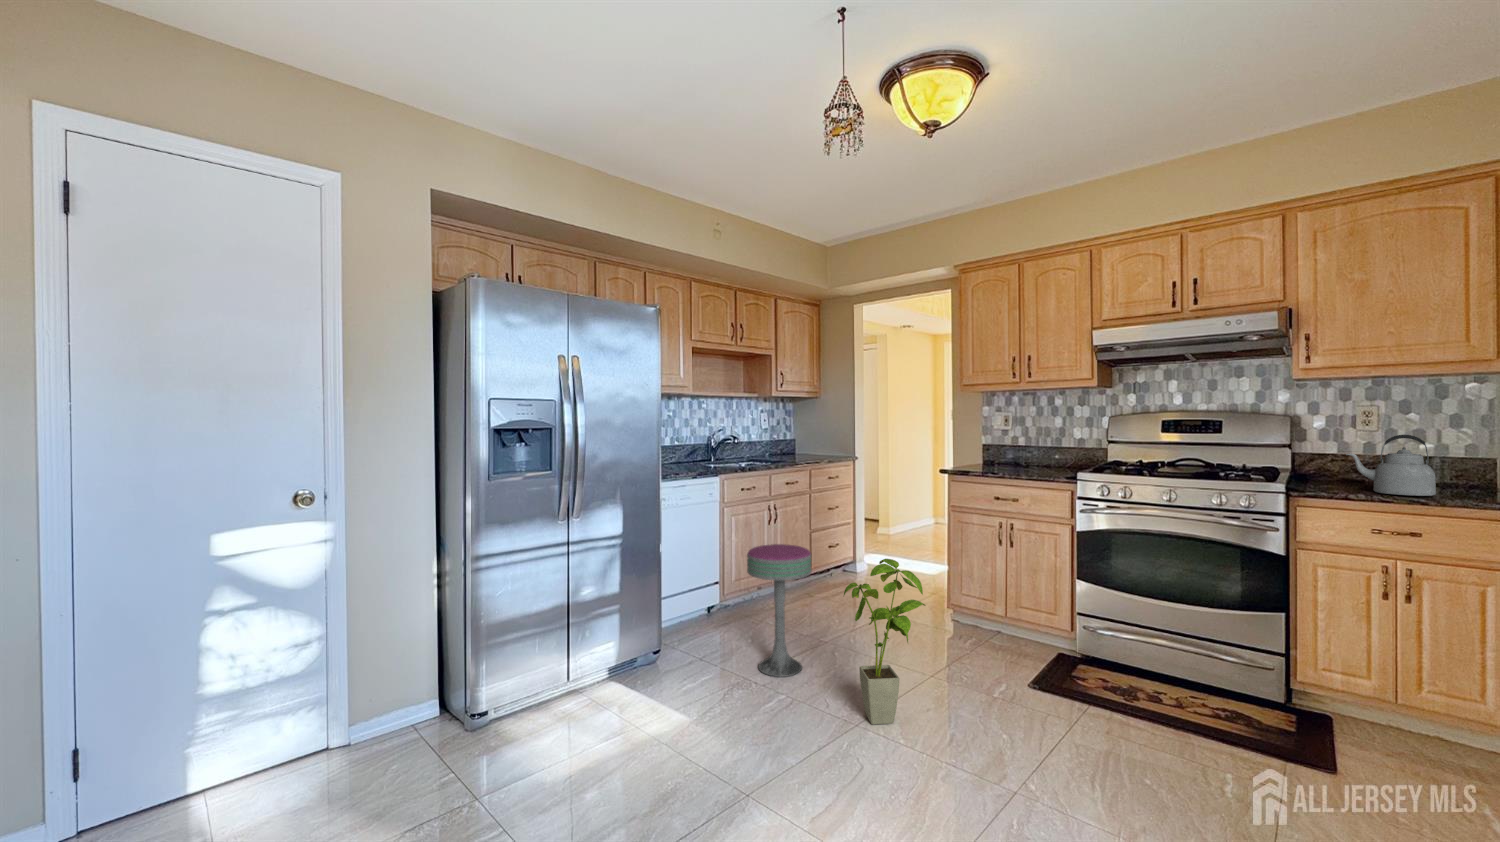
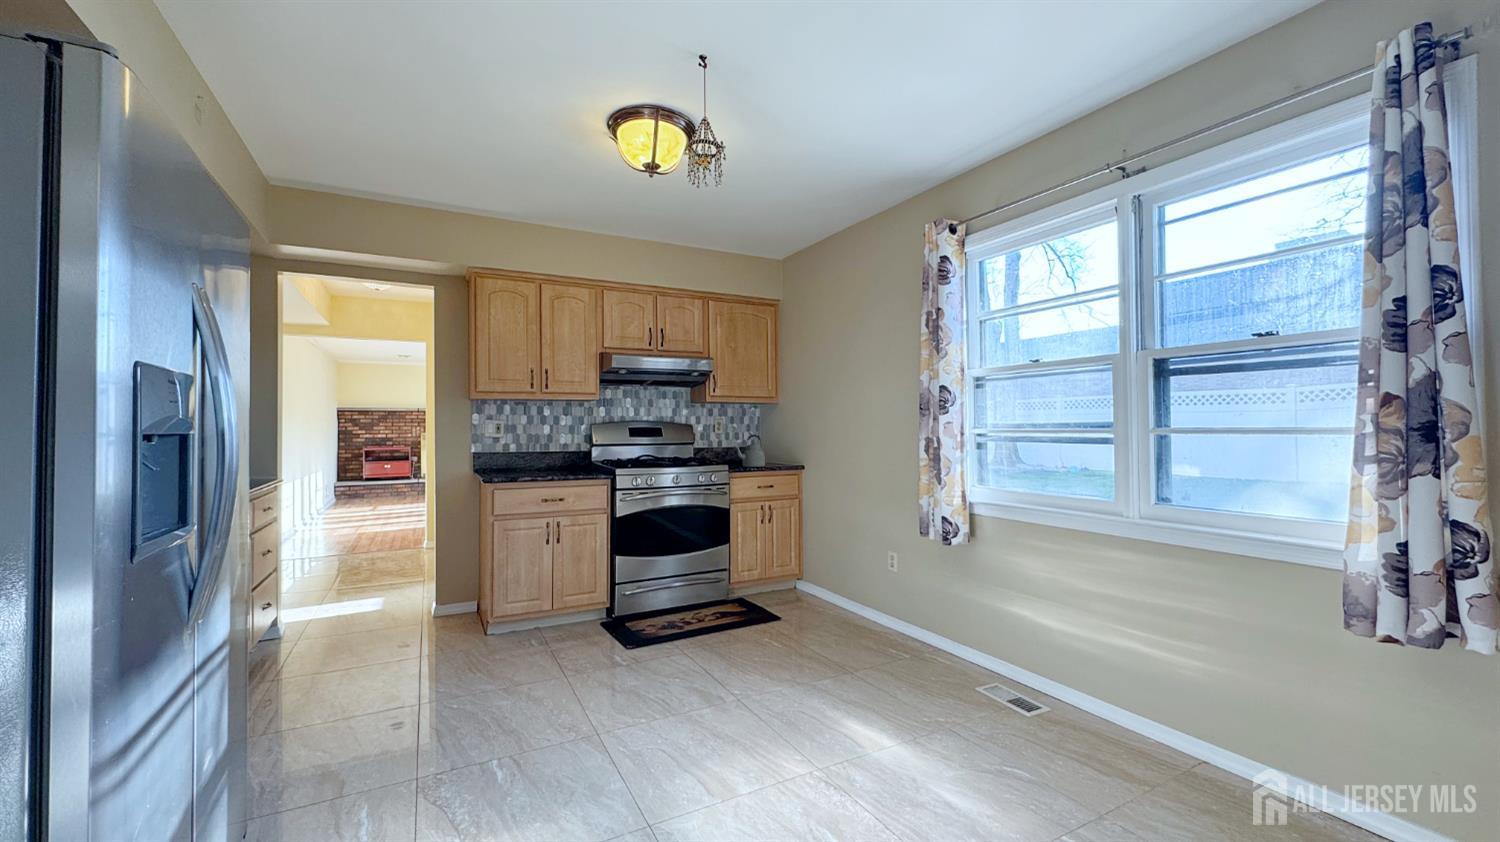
bar stool: present [747,544,812,677] -> none [379,584,476,766]
house plant: present [844,559,925,725] -> none [573,557,654,726]

